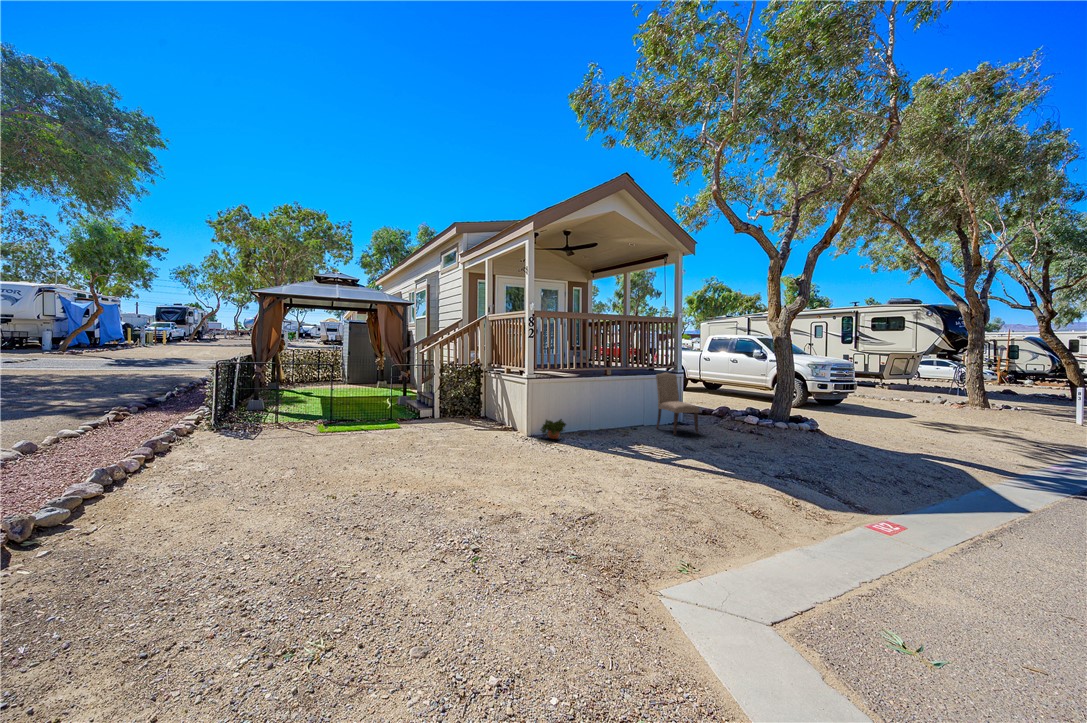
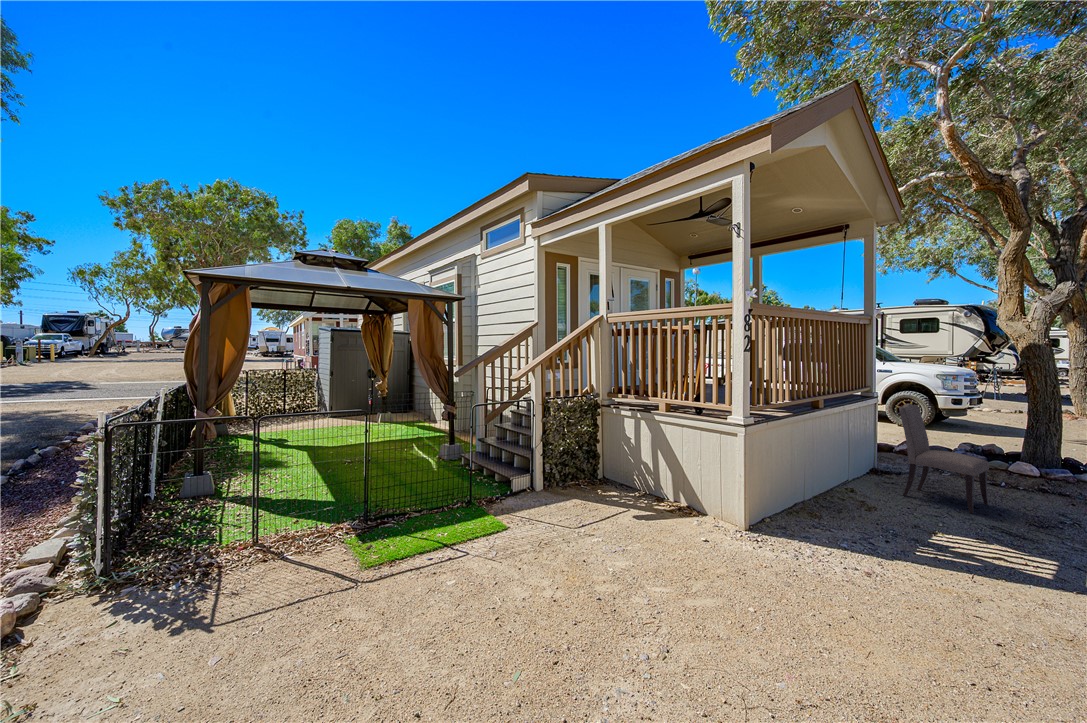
potted plant: present [541,419,566,439] -> none [810,511,883,561]

